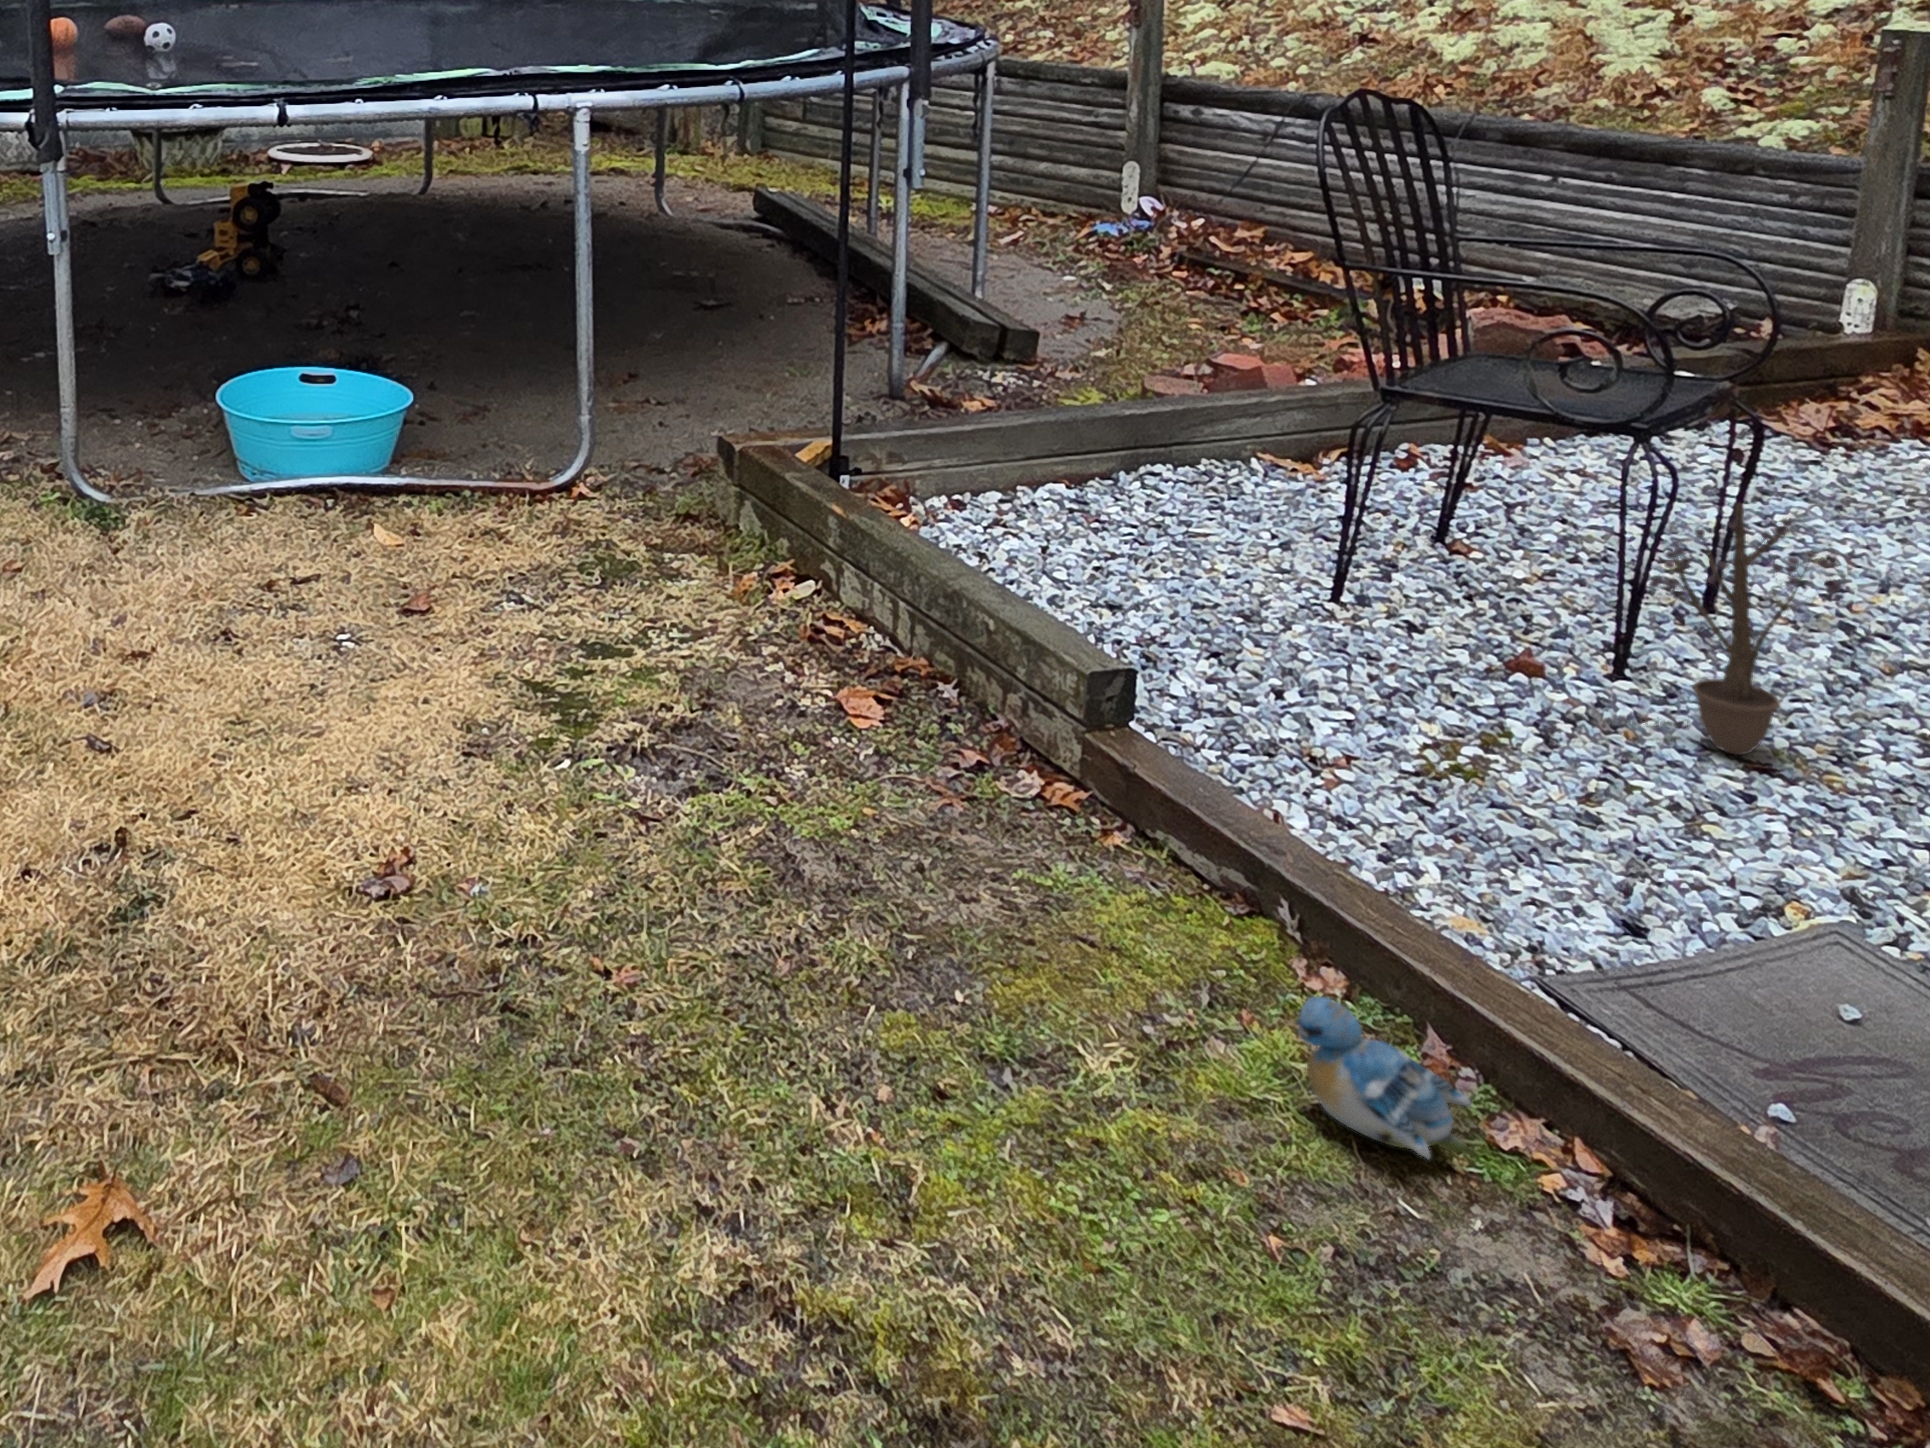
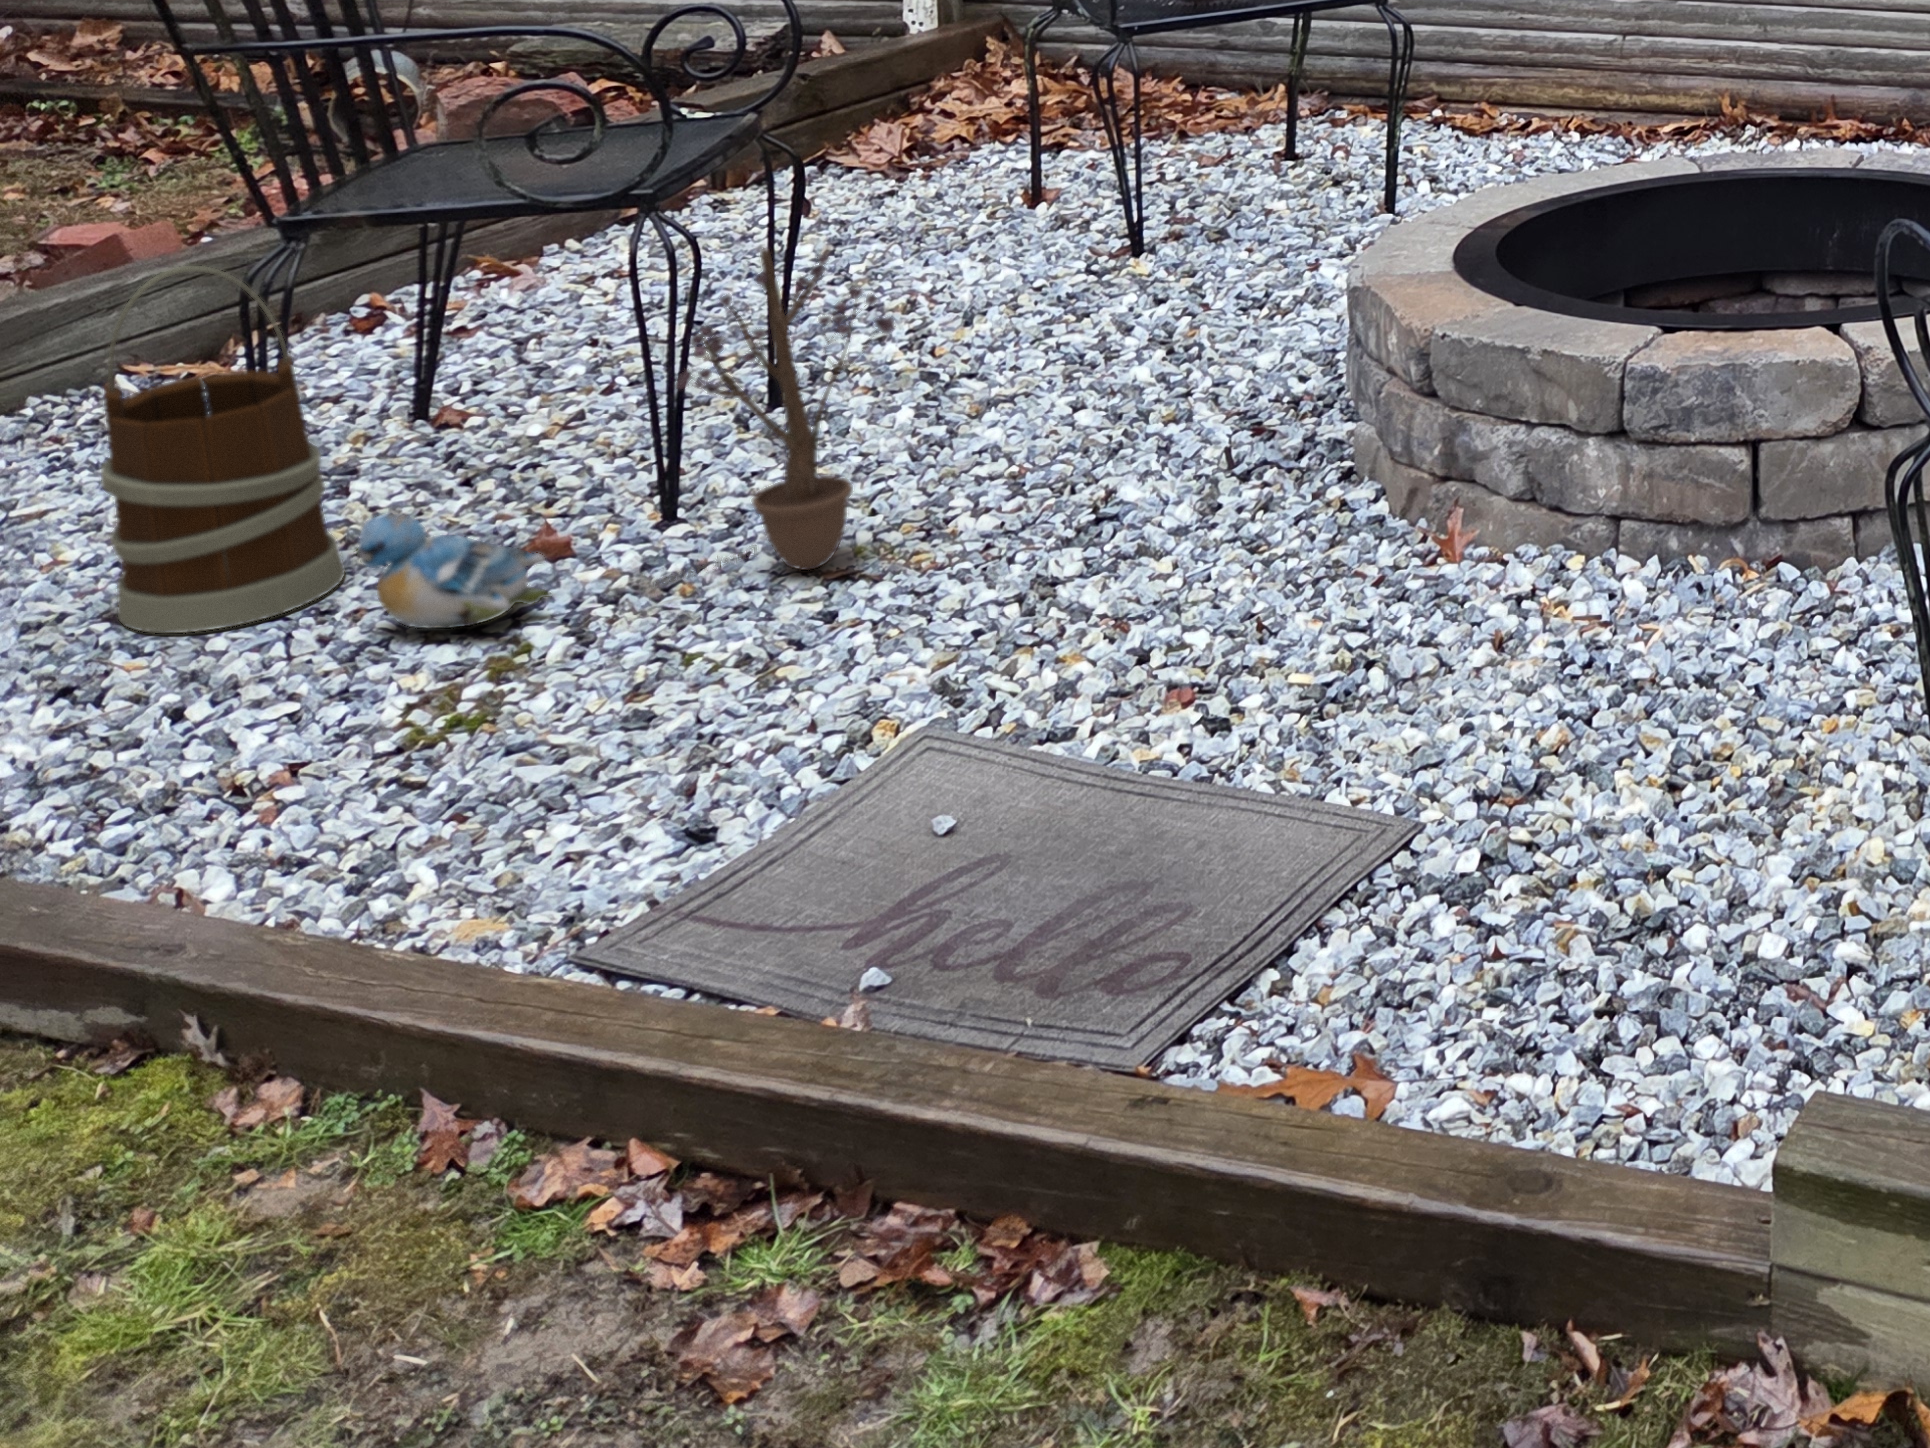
wooden bucket: none [1250,414,1386,649] -> present [101,266,345,633]
plush toy: present [1295,997,1473,1159] -> present [355,514,551,628]

